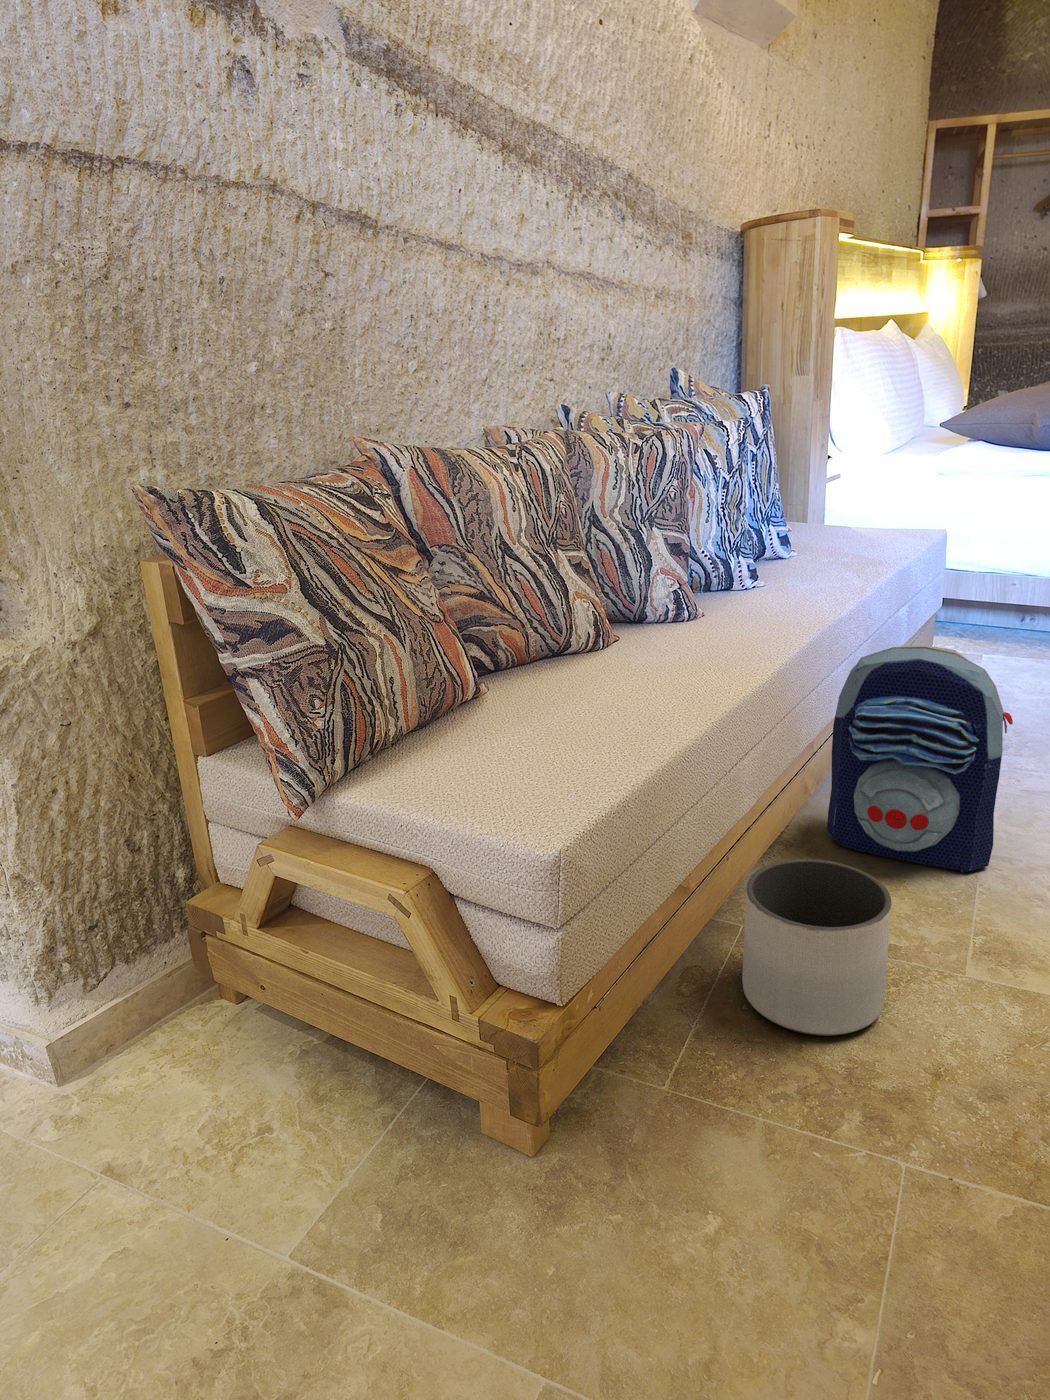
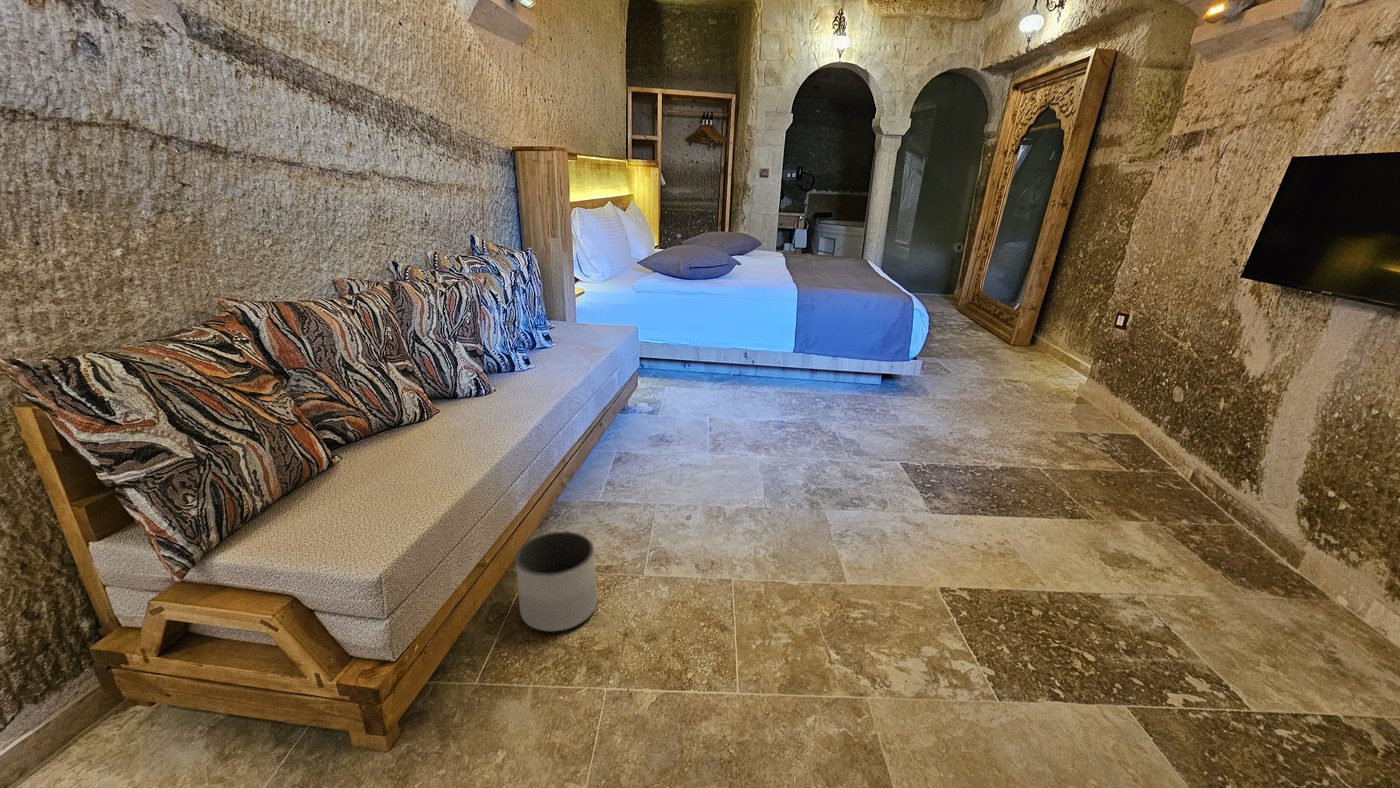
backpack: present [827,645,1013,873] -> none [572,402,659,519]

